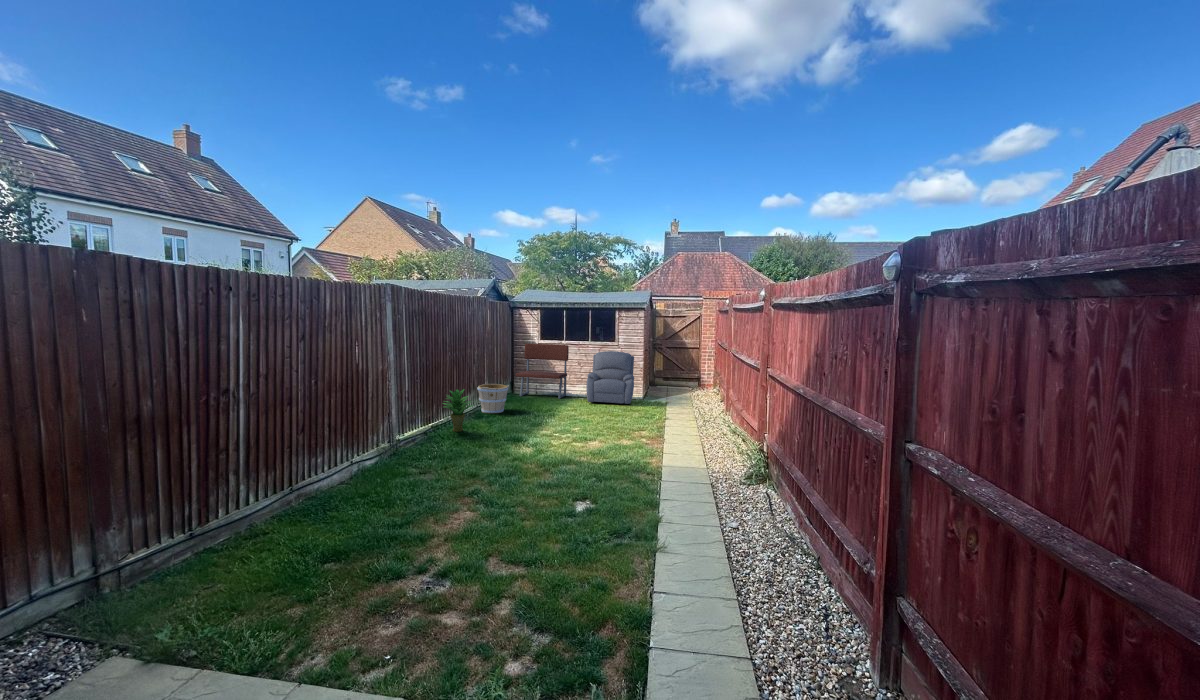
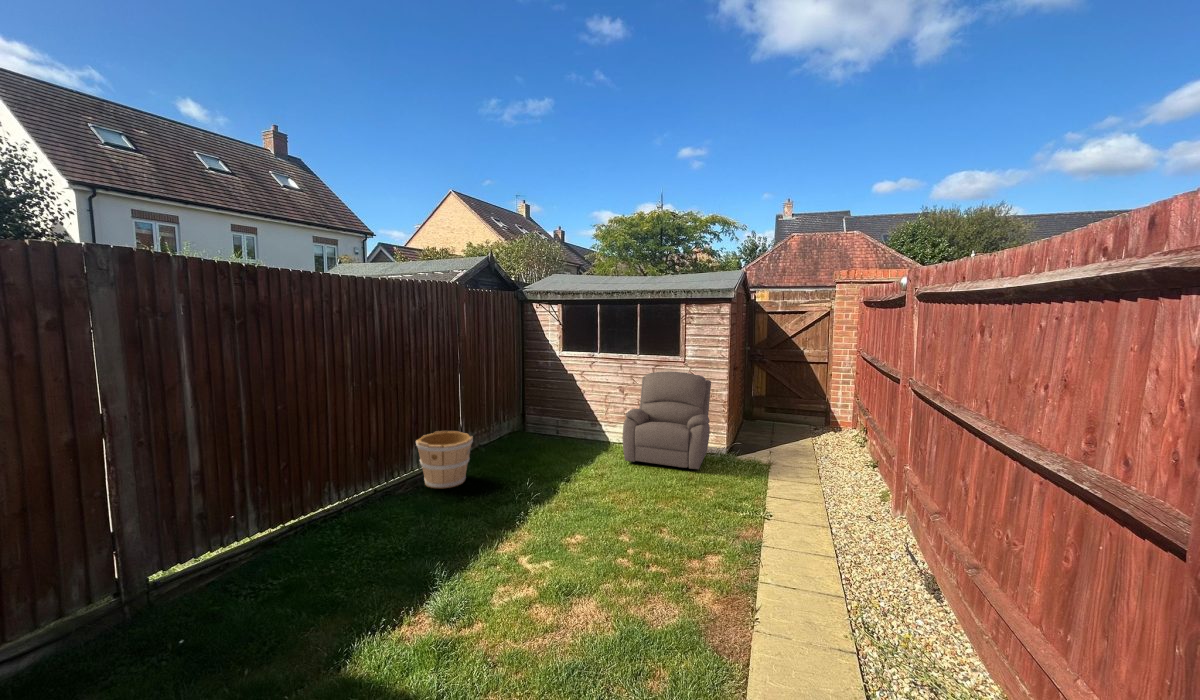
bench: present [516,344,569,399] -> none [518,356,603,448]
potted plant: present [443,389,474,432] -> none [263,466,342,558]

